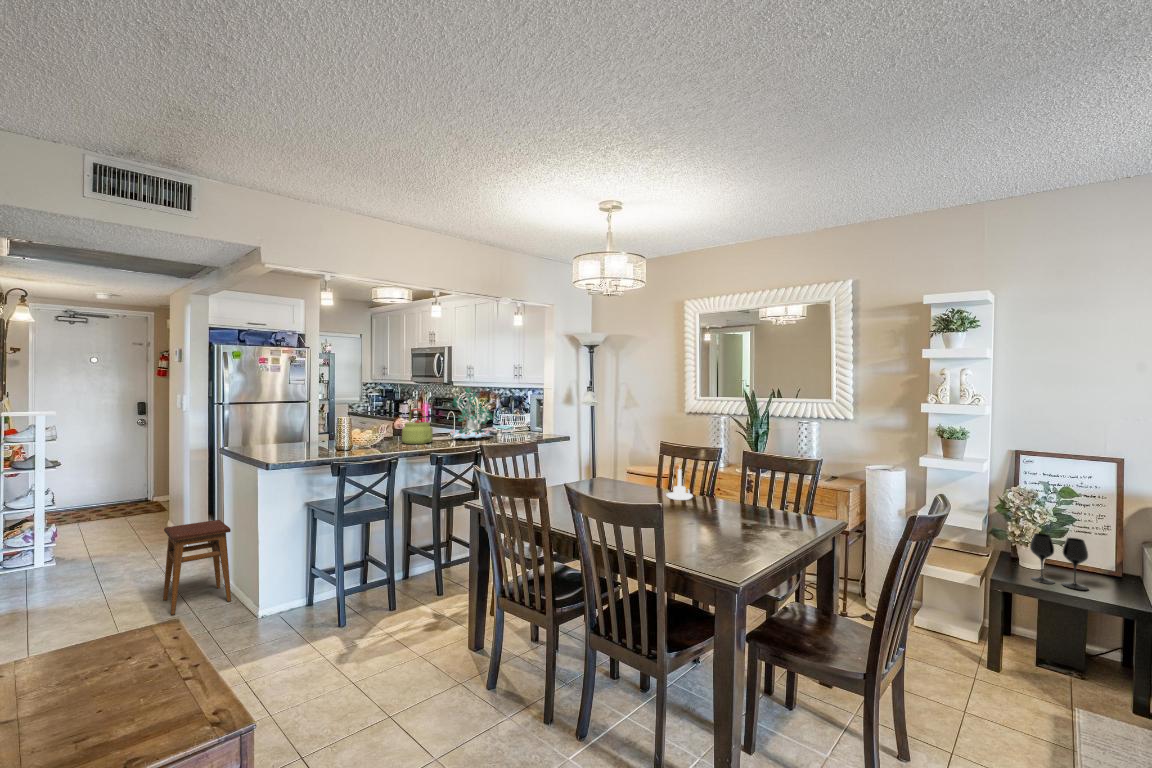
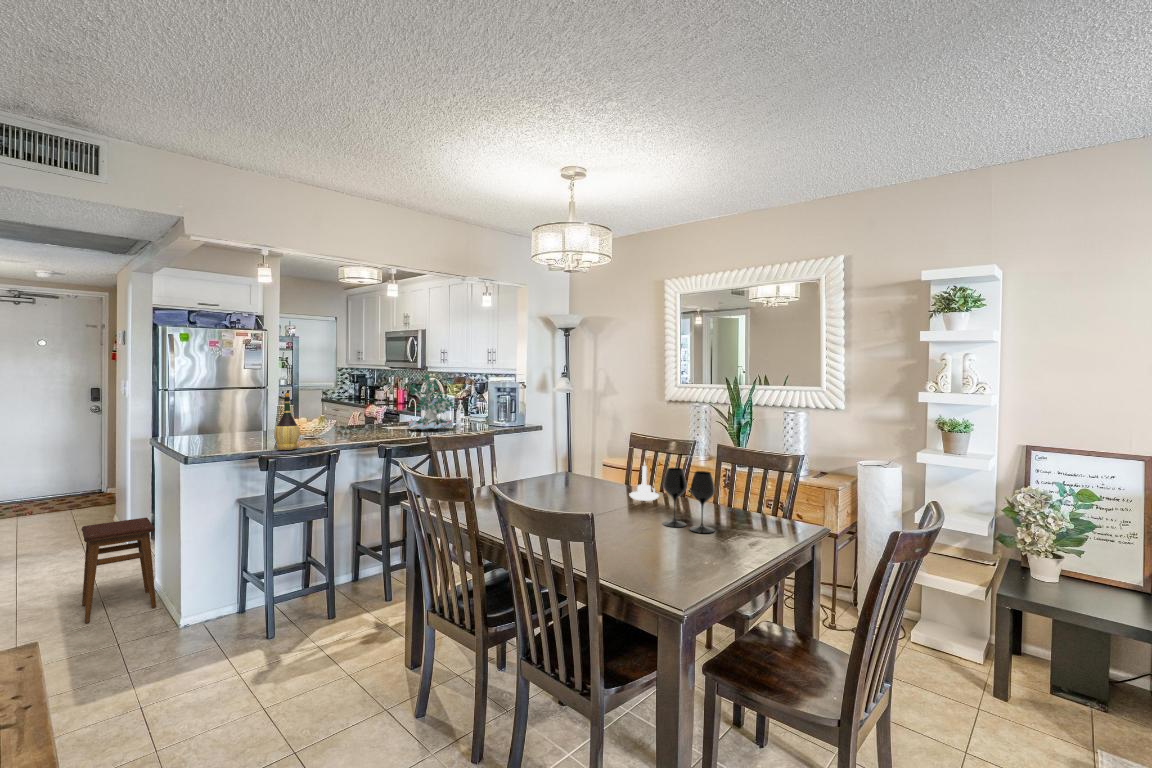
wine bottle: none [344,406,366,457] -> present [274,393,300,450]
kettle: present [402,408,433,444] -> none [352,396,386,435]
wine glass: present [1030,533,1088,590] -> present [663,468,715,533]

